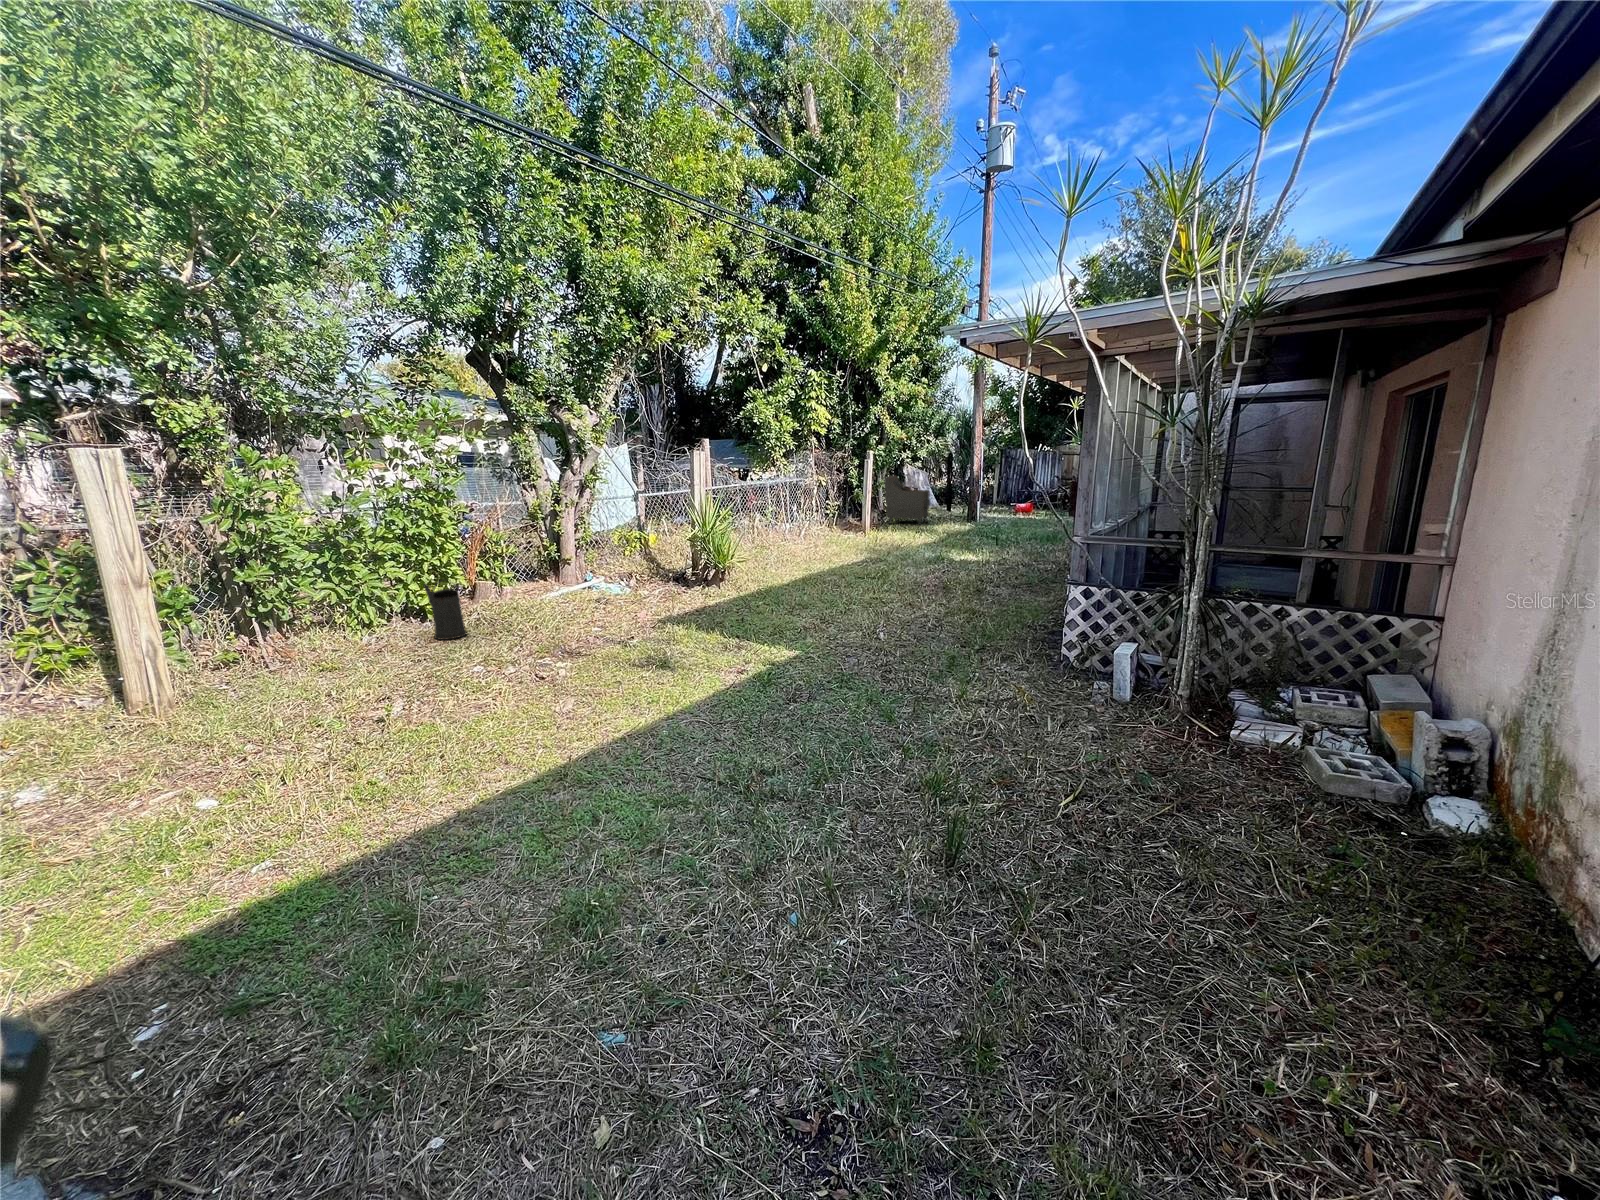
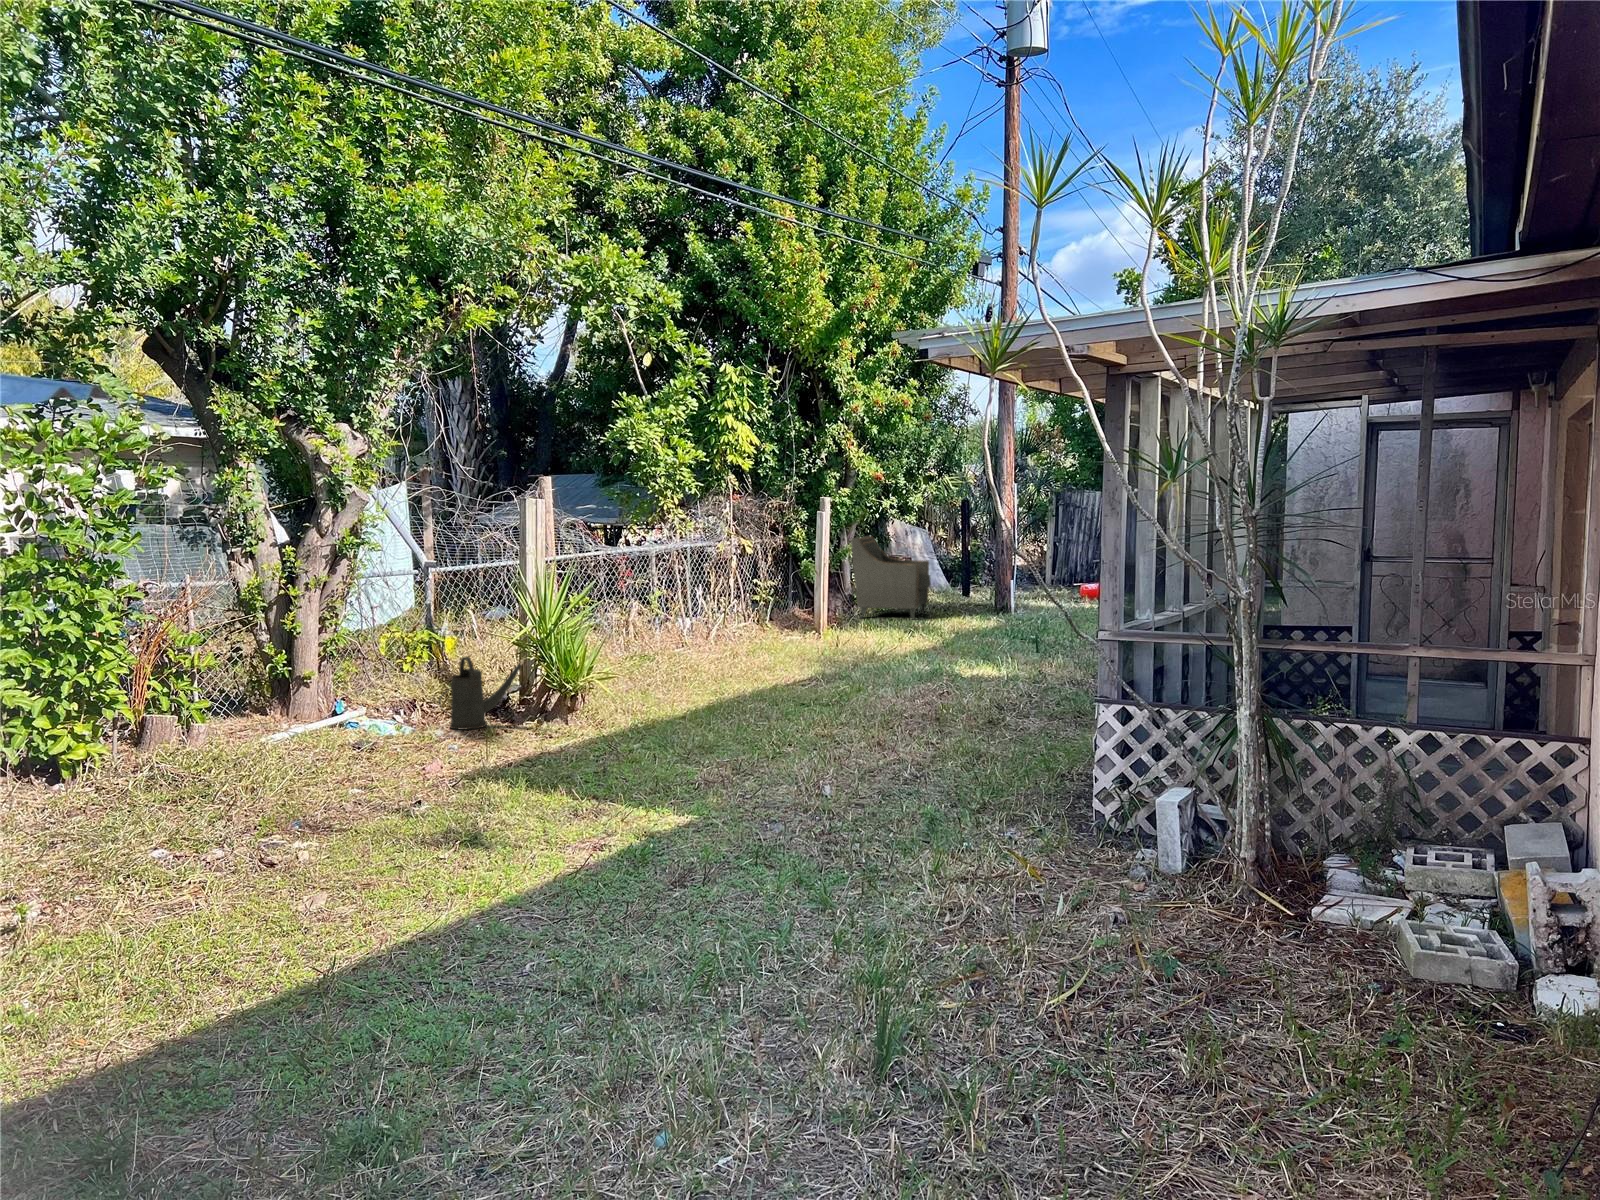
watering can: present [423,580,467,640] -> present [438,656,521,730]

